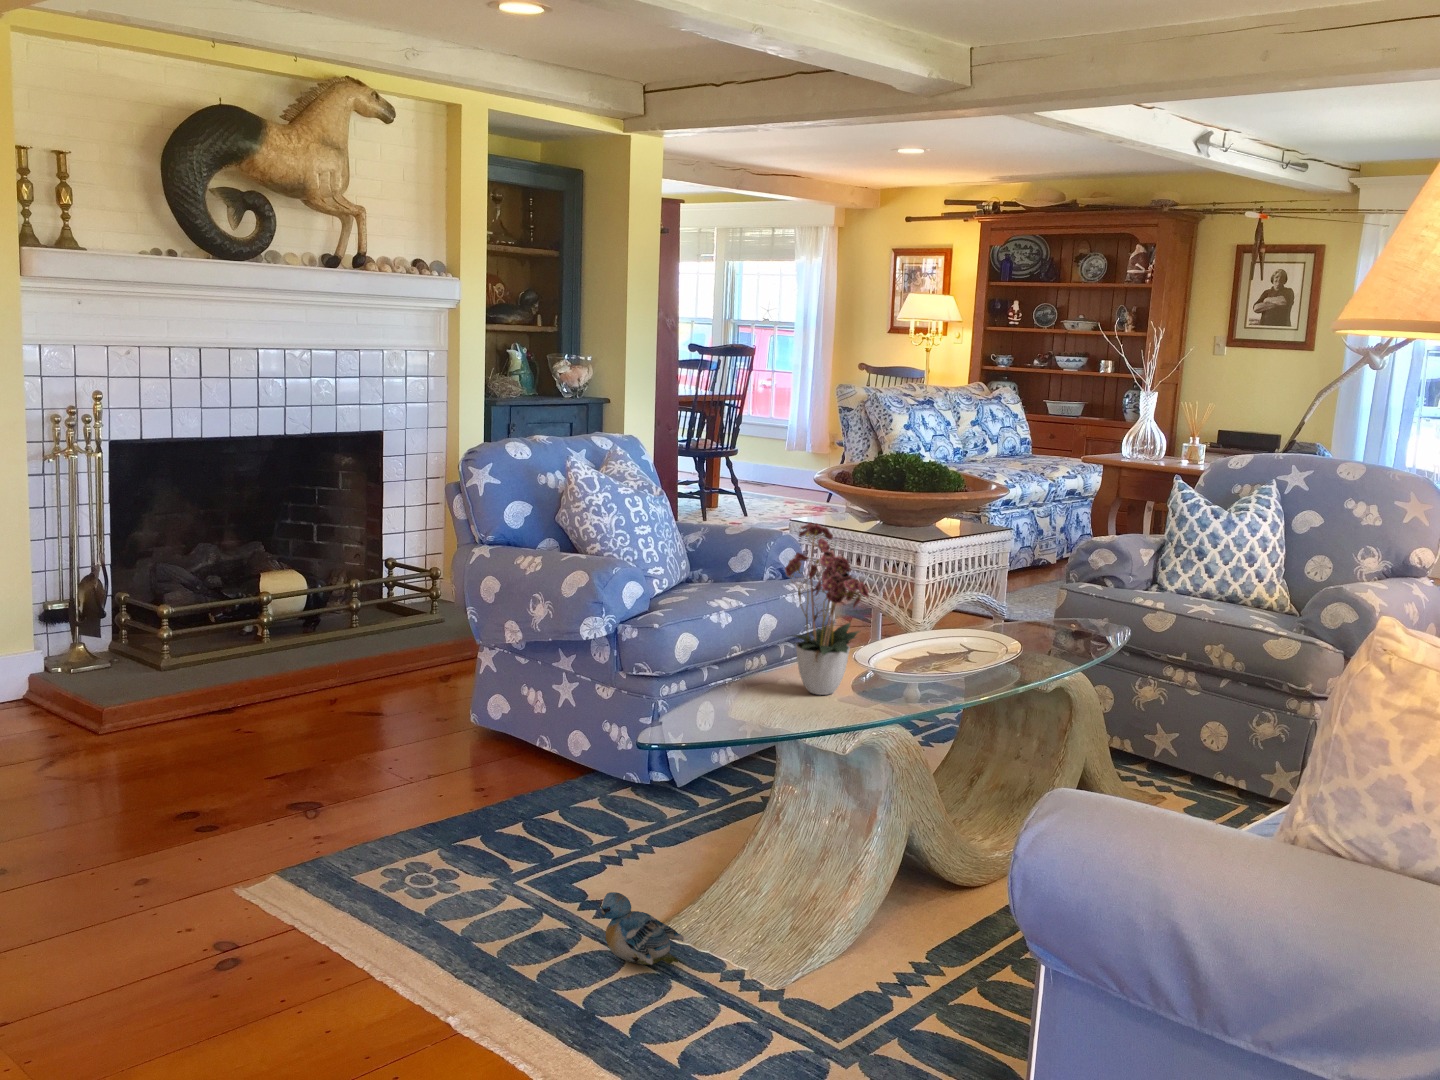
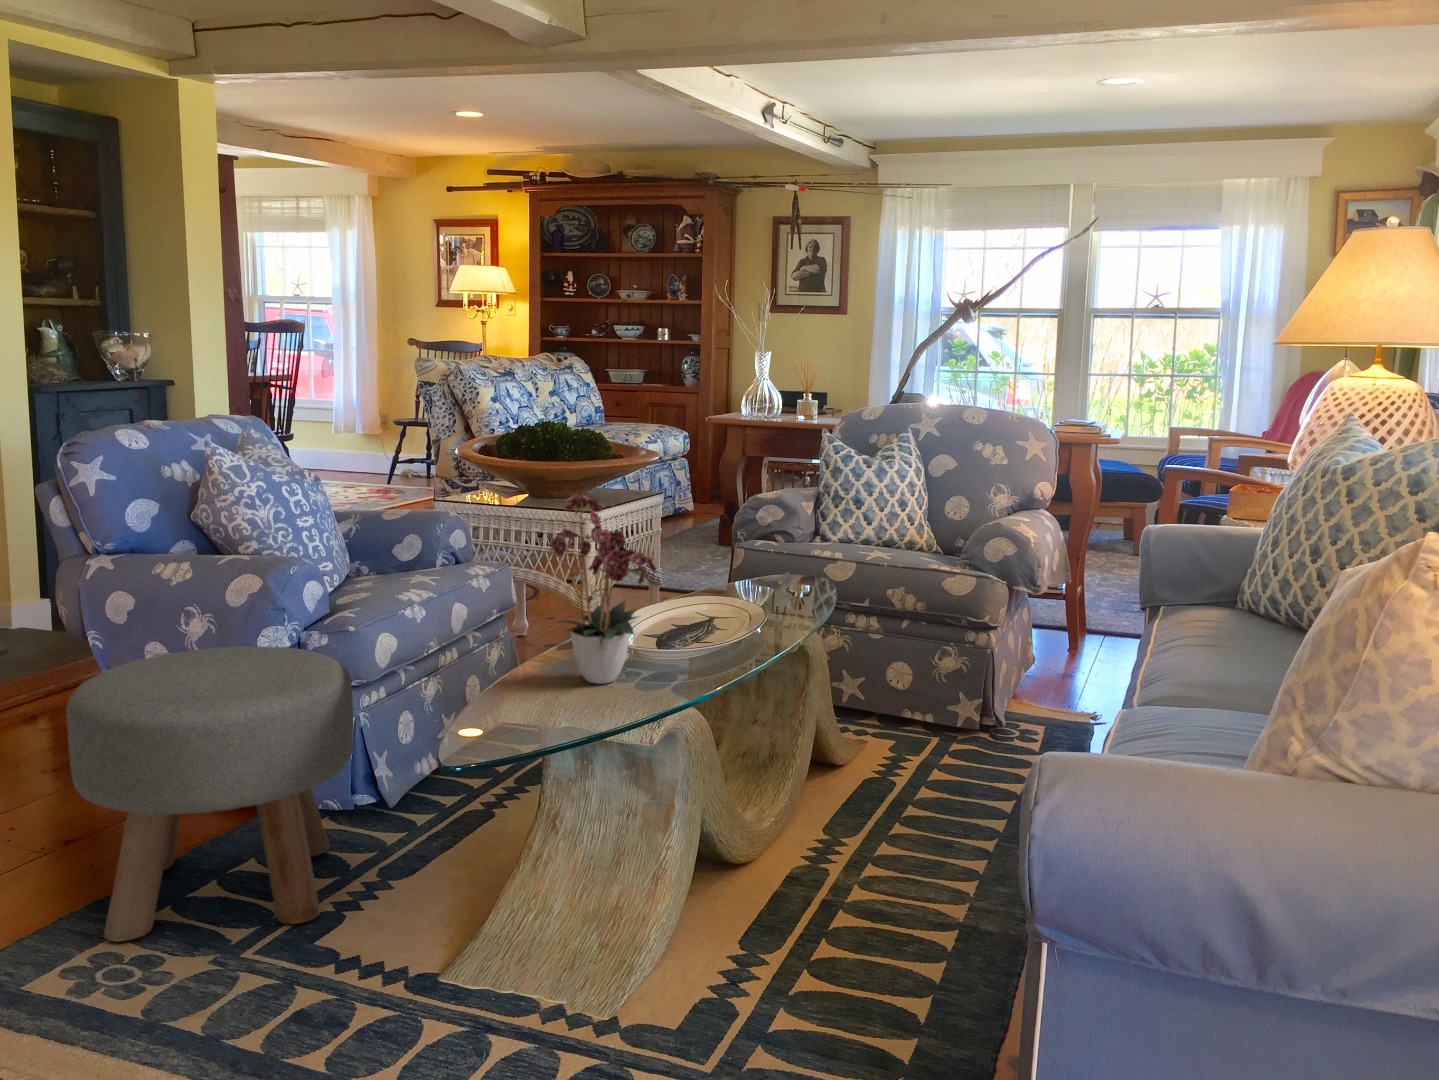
ottoman: none [416,630,636,866] -> present [66,646,353,942]
plush toy: present [601,892,684,965] -> none [387,947,493,1026]

